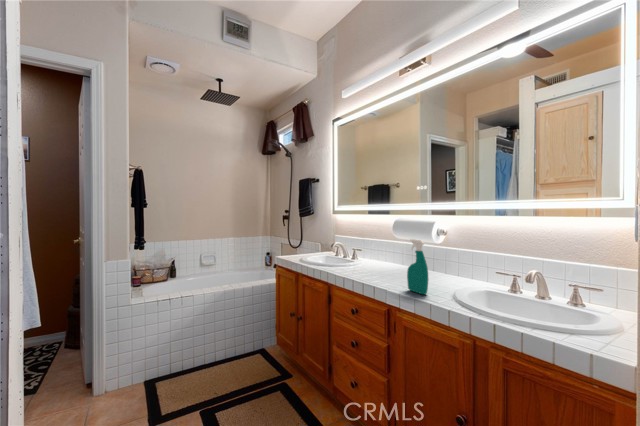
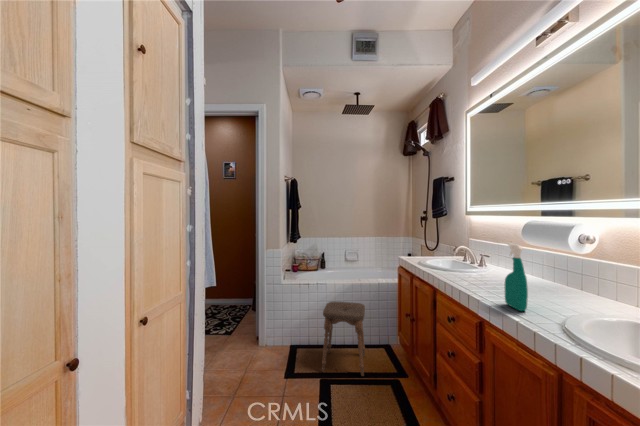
stool: none [197,311,249,404] -> present [322,302,365,376]

